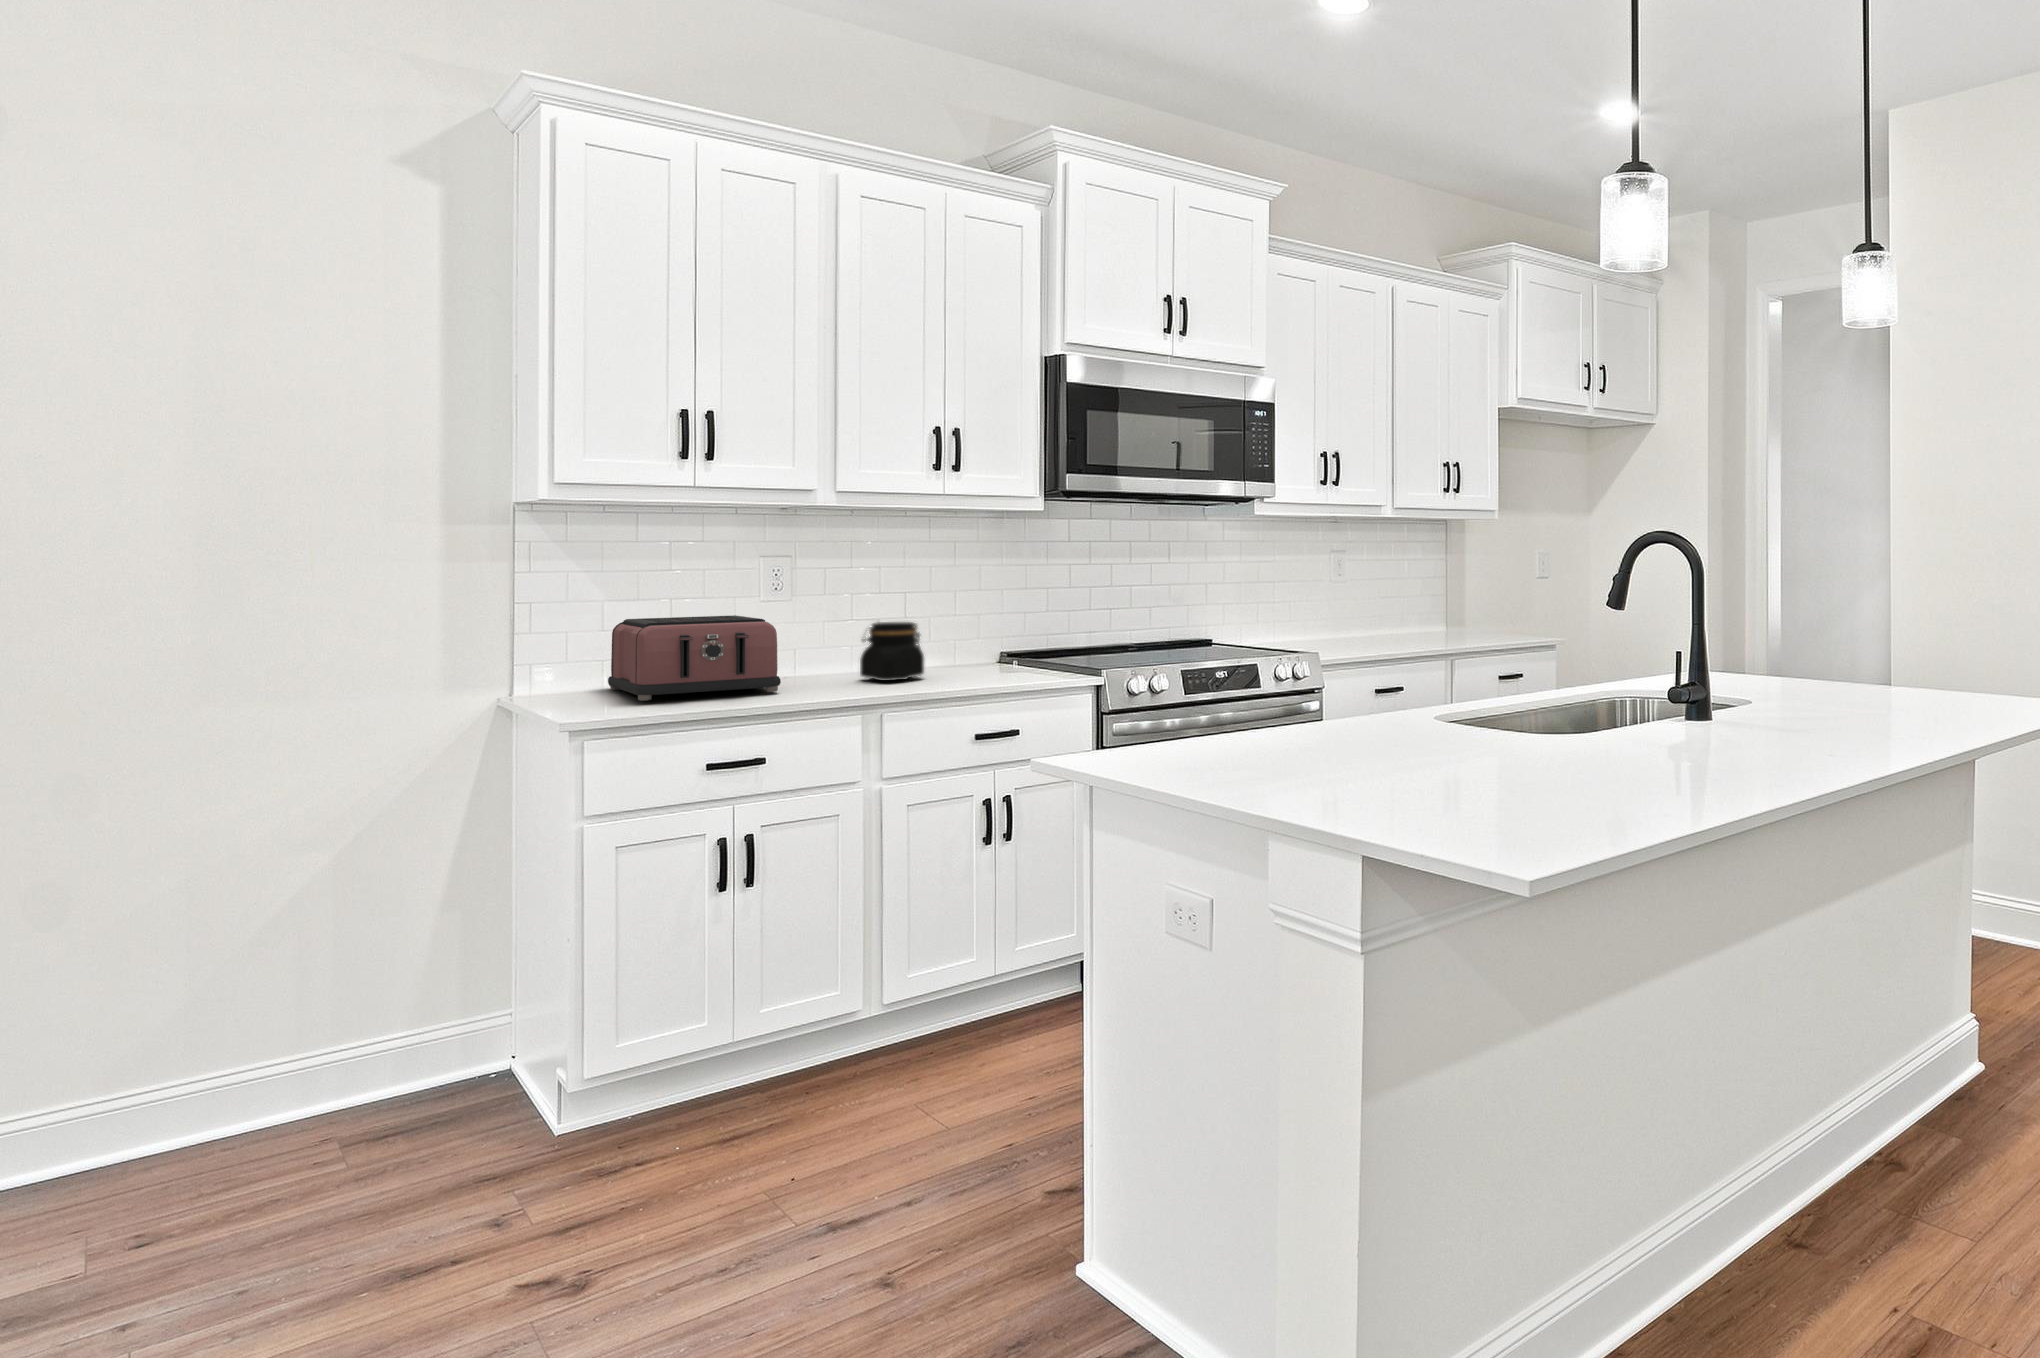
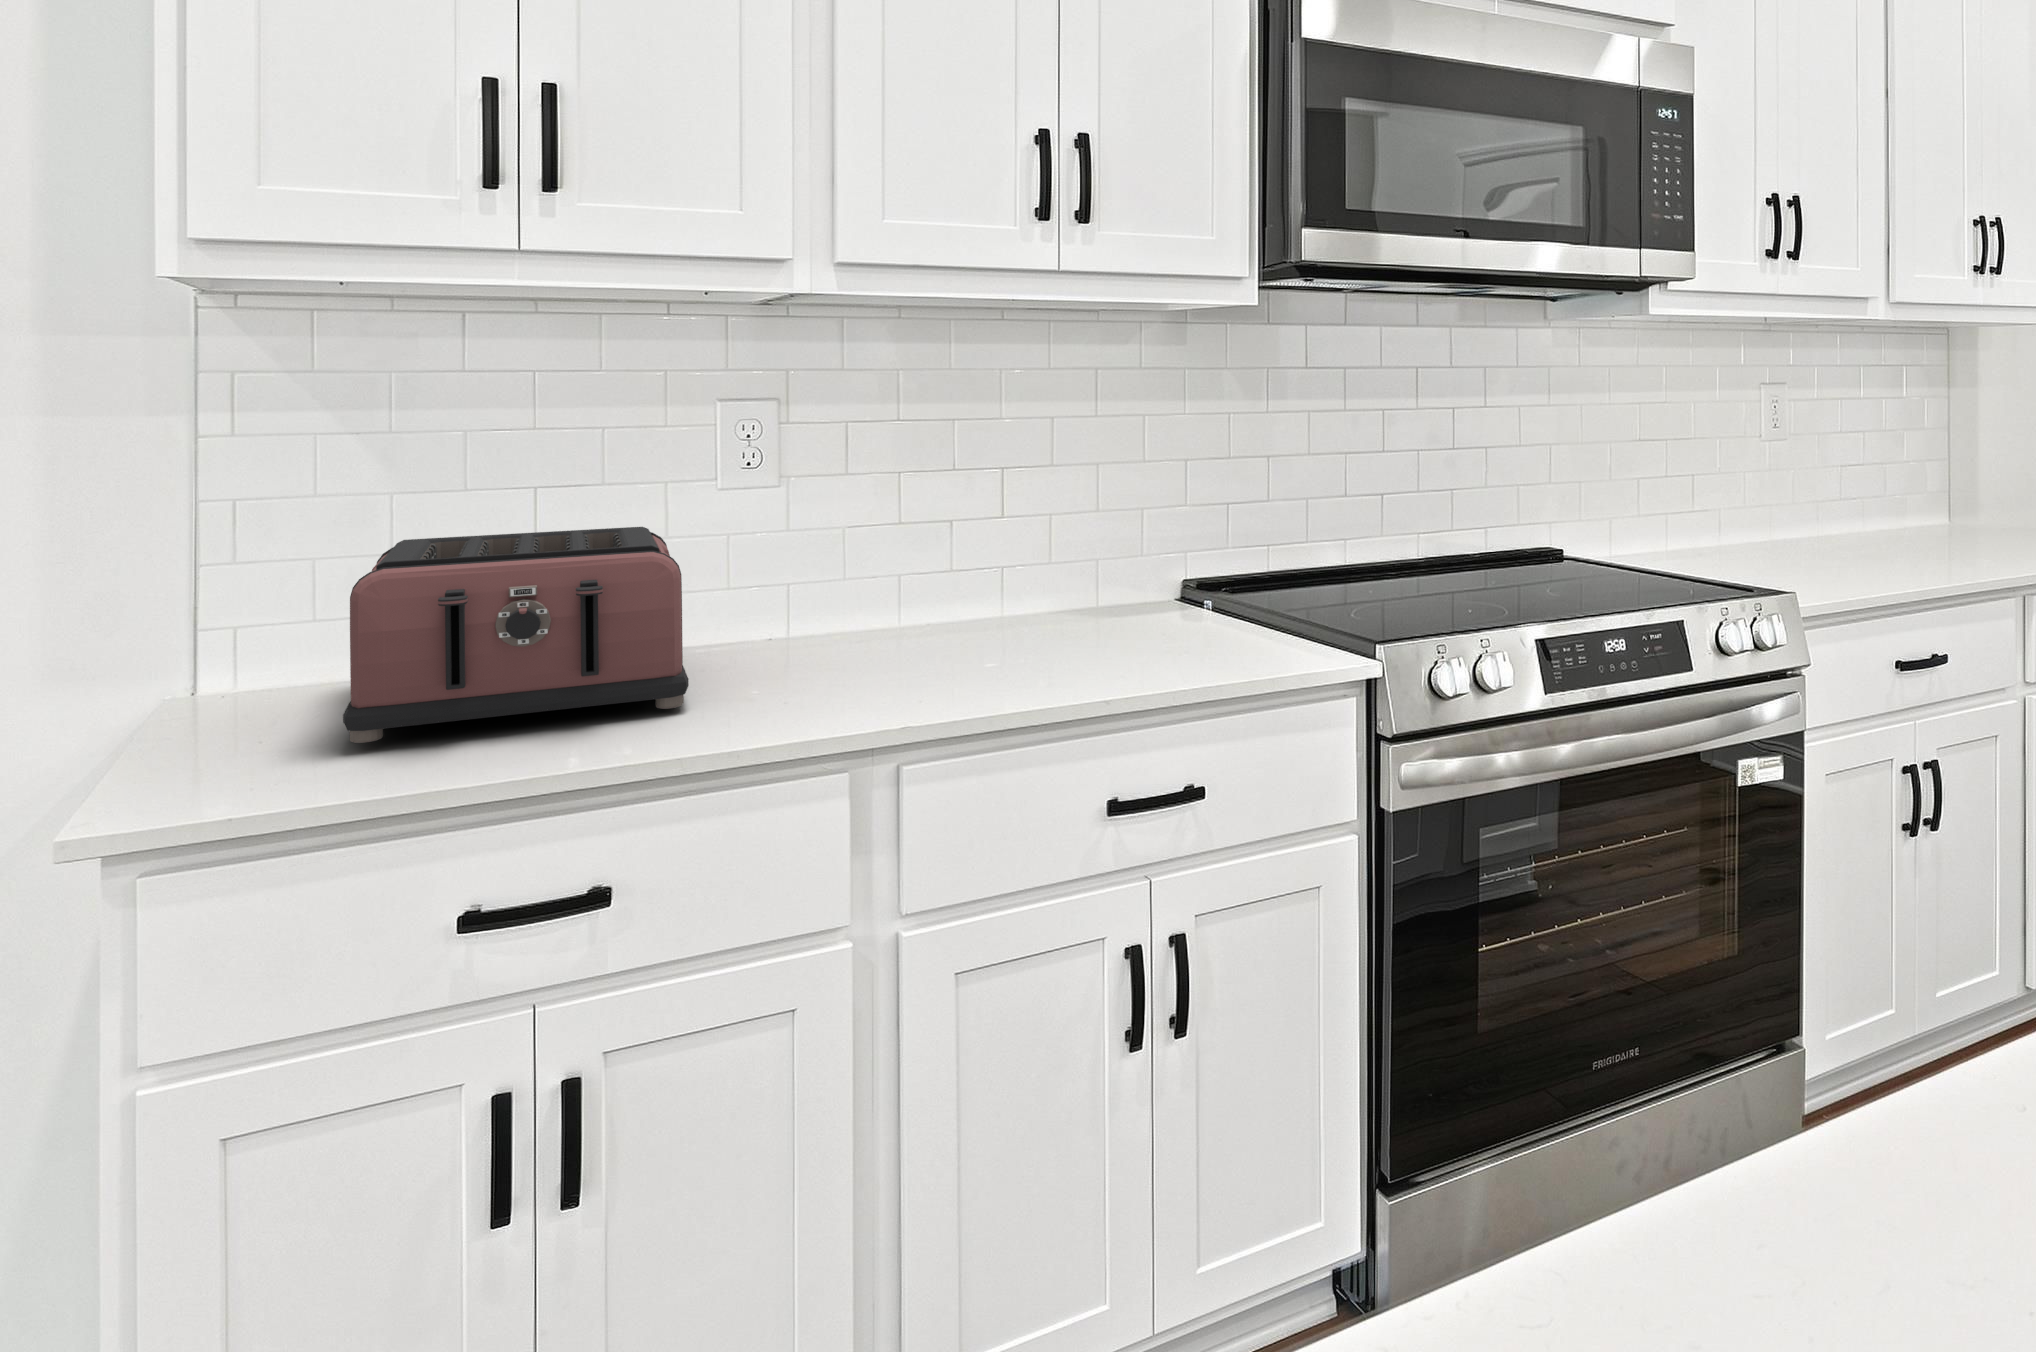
jar: present [860,622,924,681] -> none [880,539,1015,668]

